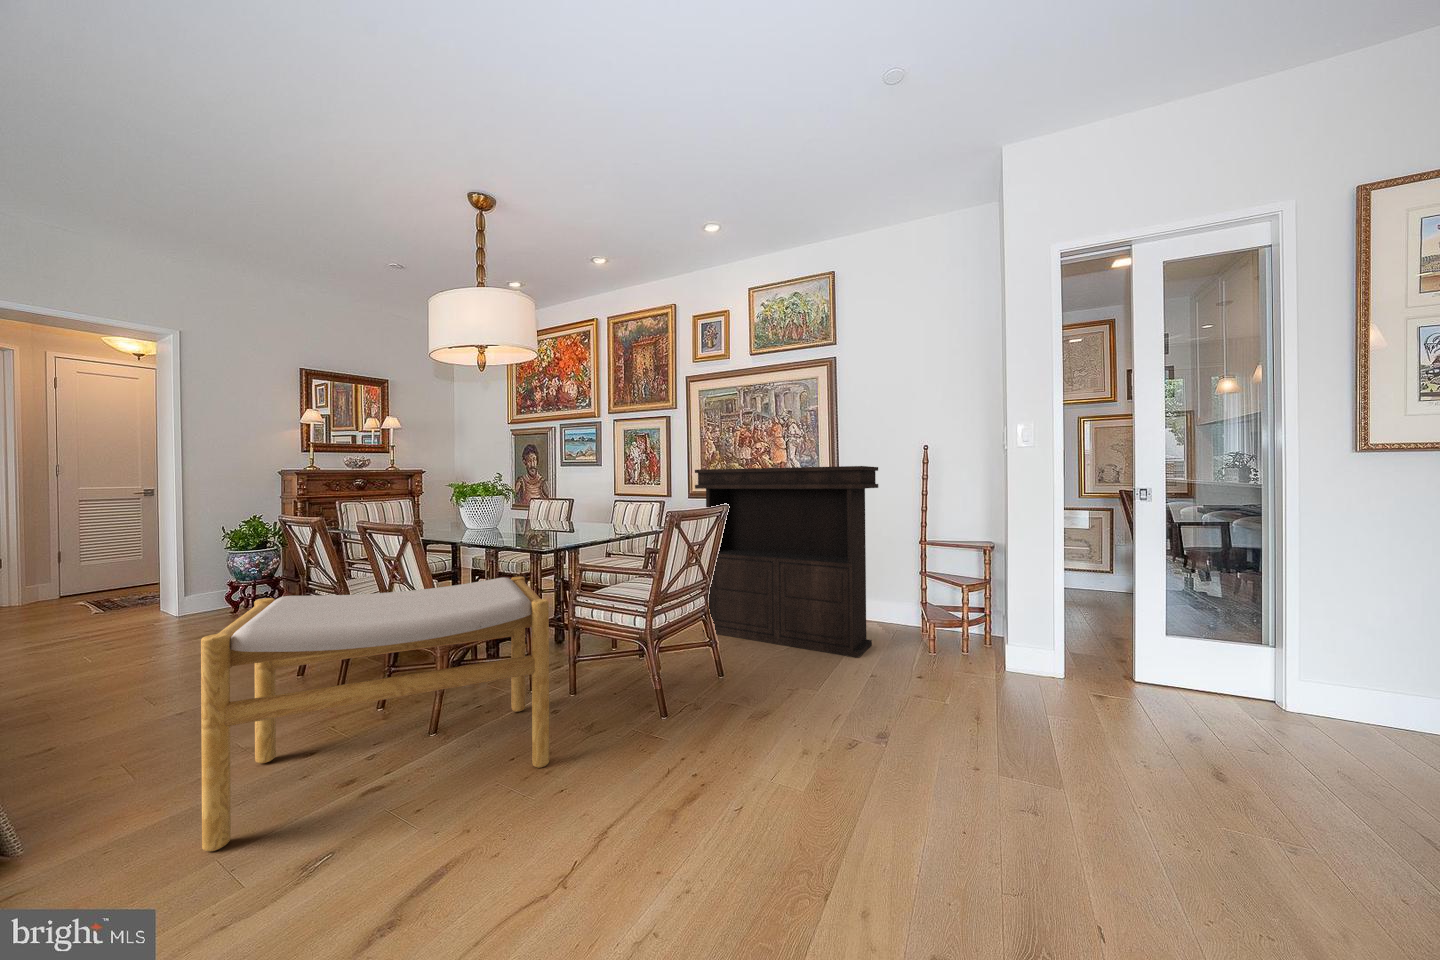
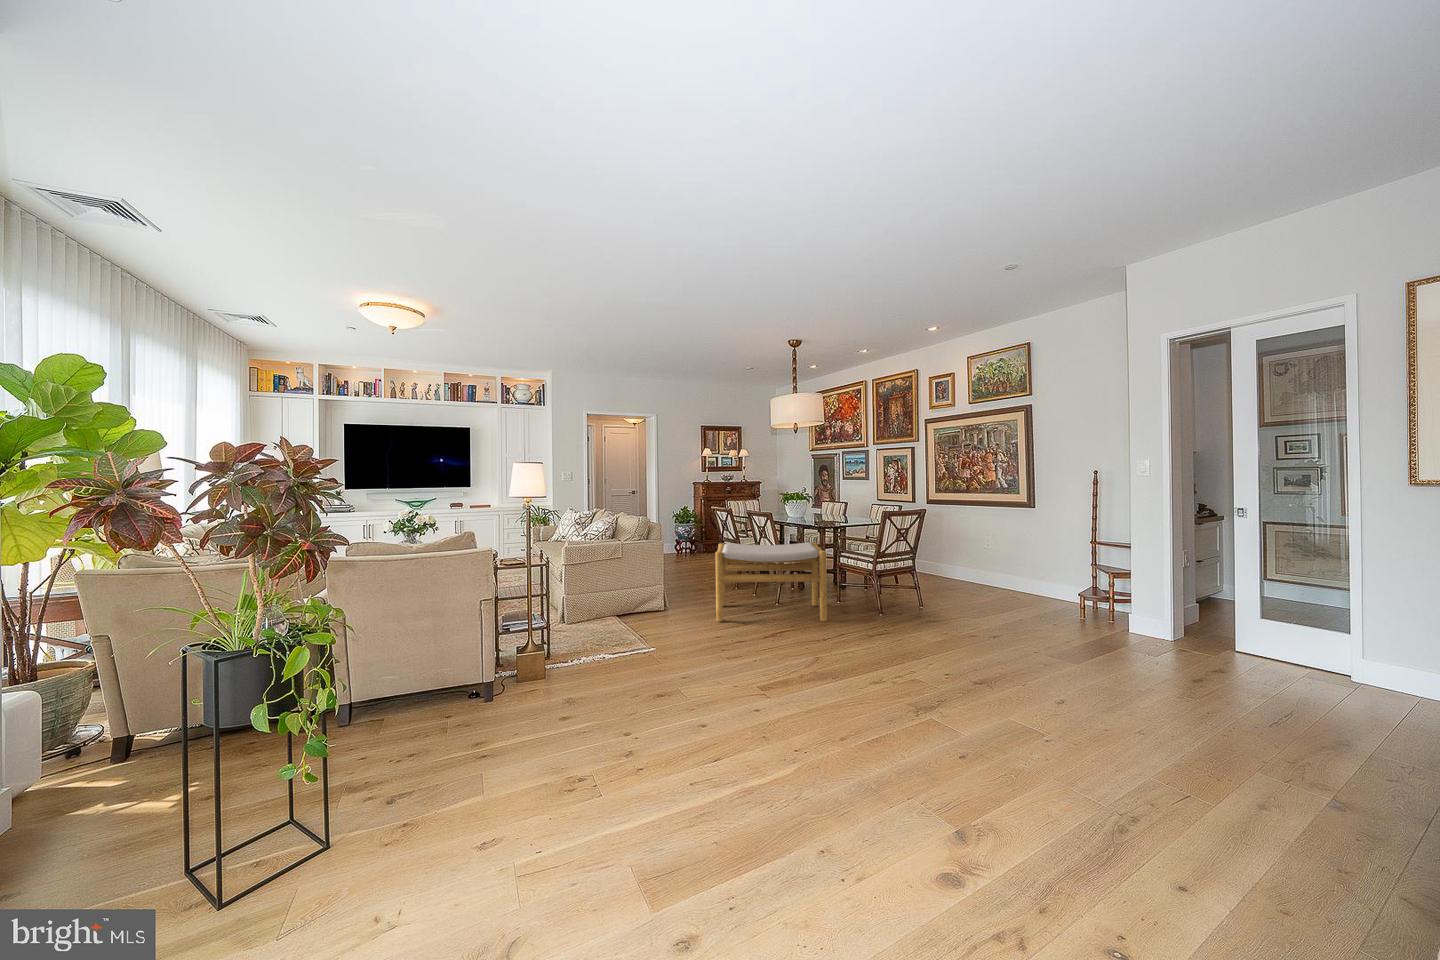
console table: present [695,466,878,658] -> none [921,486,1048,612]

